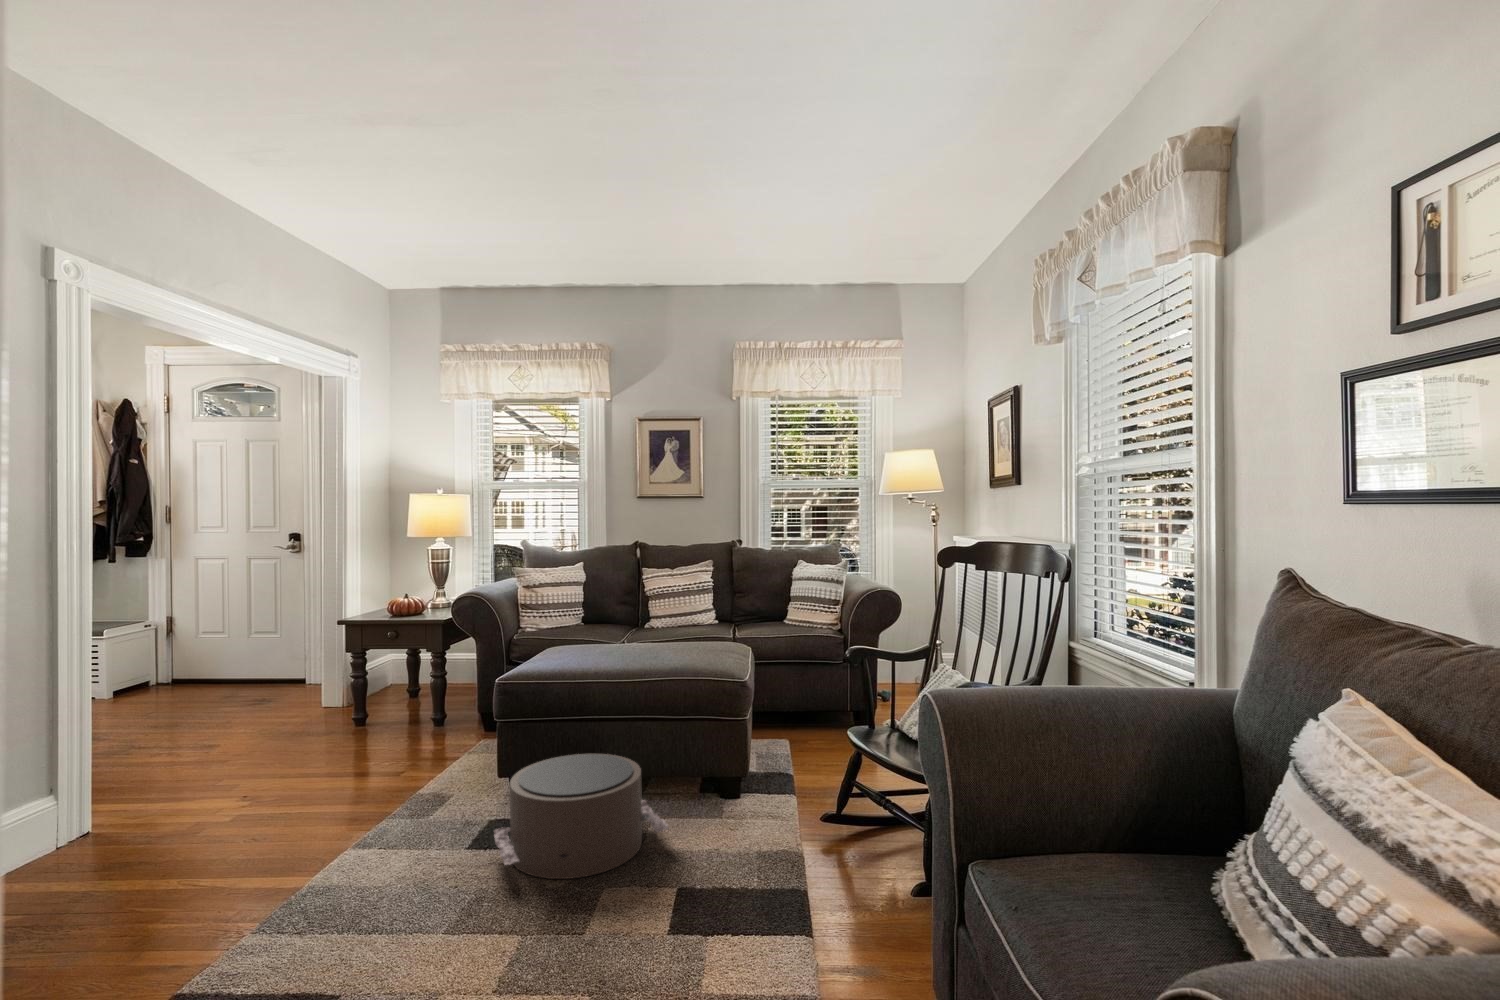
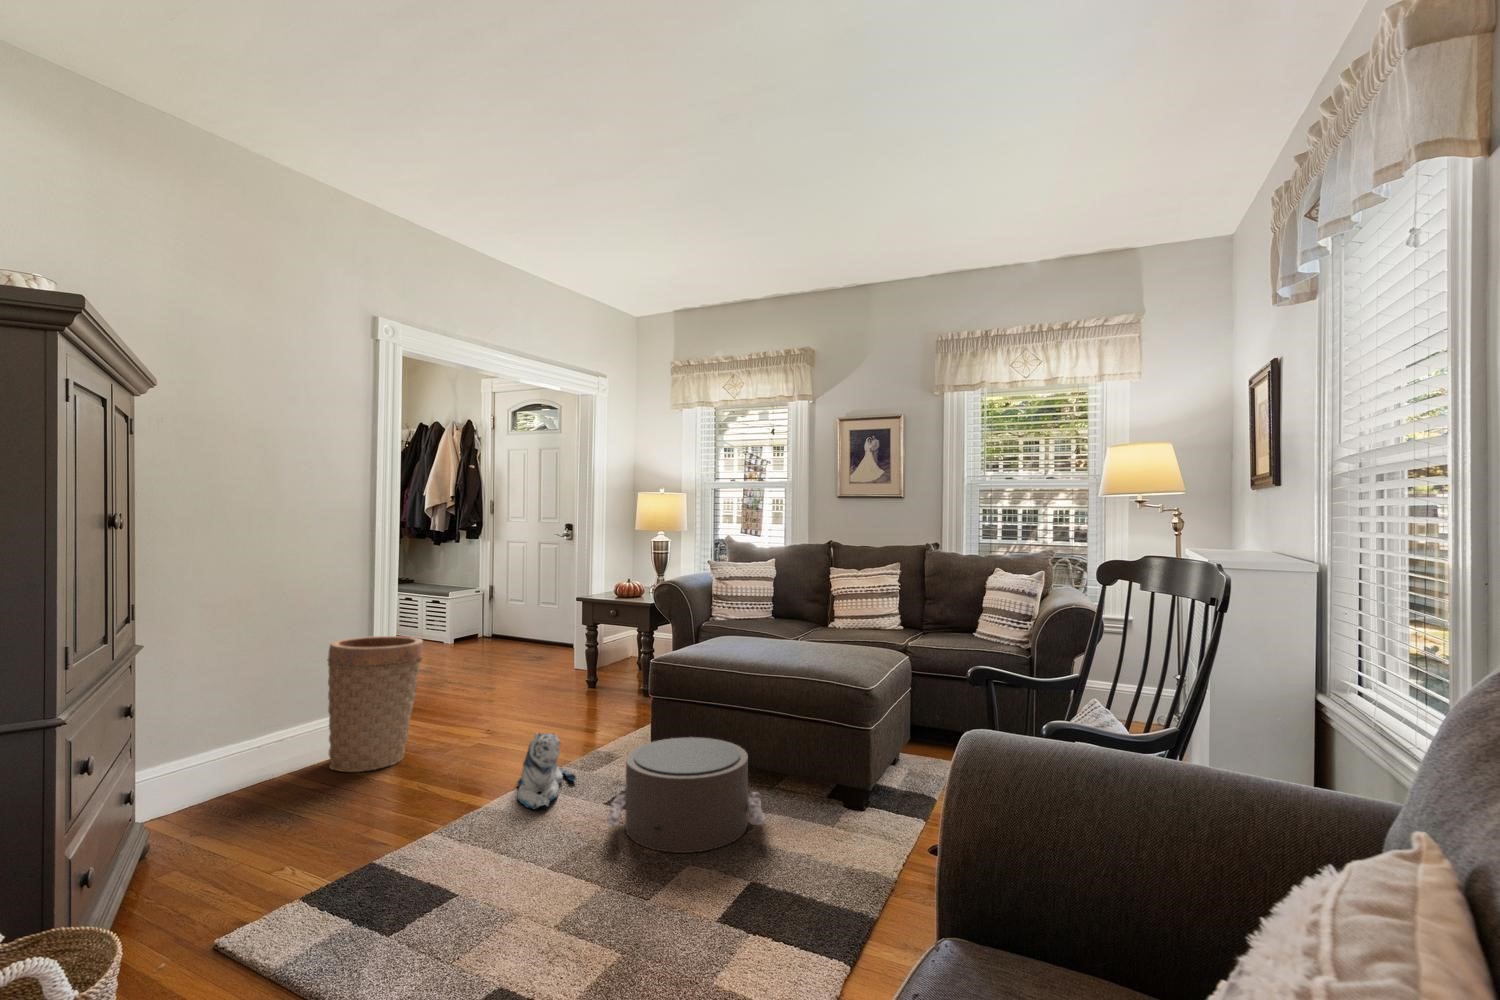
basket: none [38,686,184,875] -> present [328,636,423,772]
plush toy: none [347,776,422,866] -> present [517,733,576,809]

